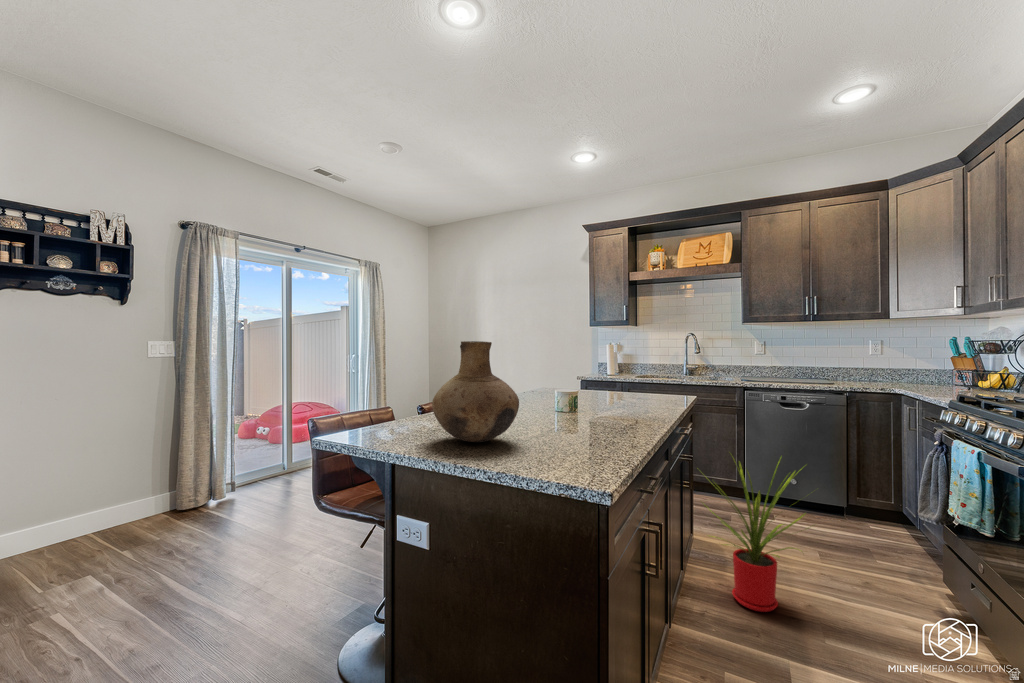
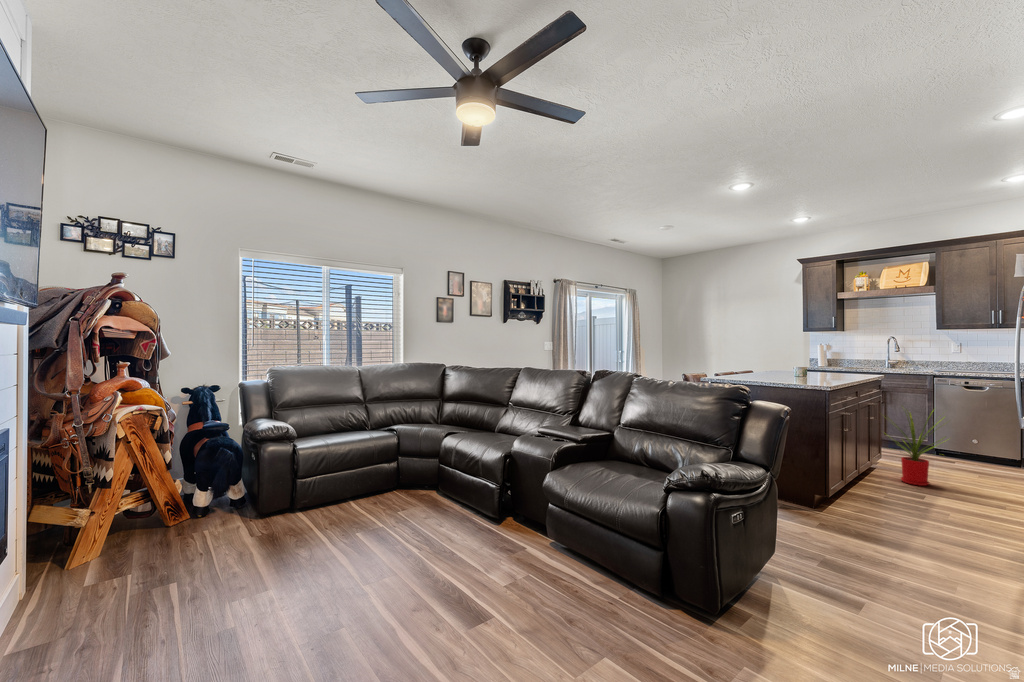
vase: present [432,341,519,442] -> none [749,344,785,381]

